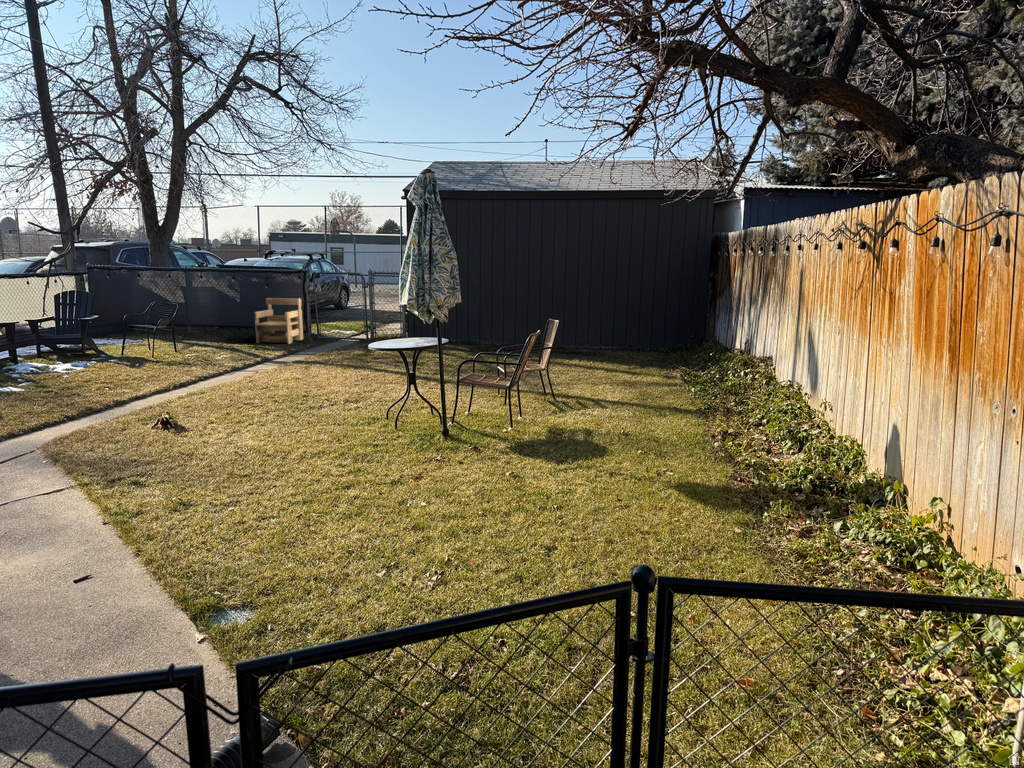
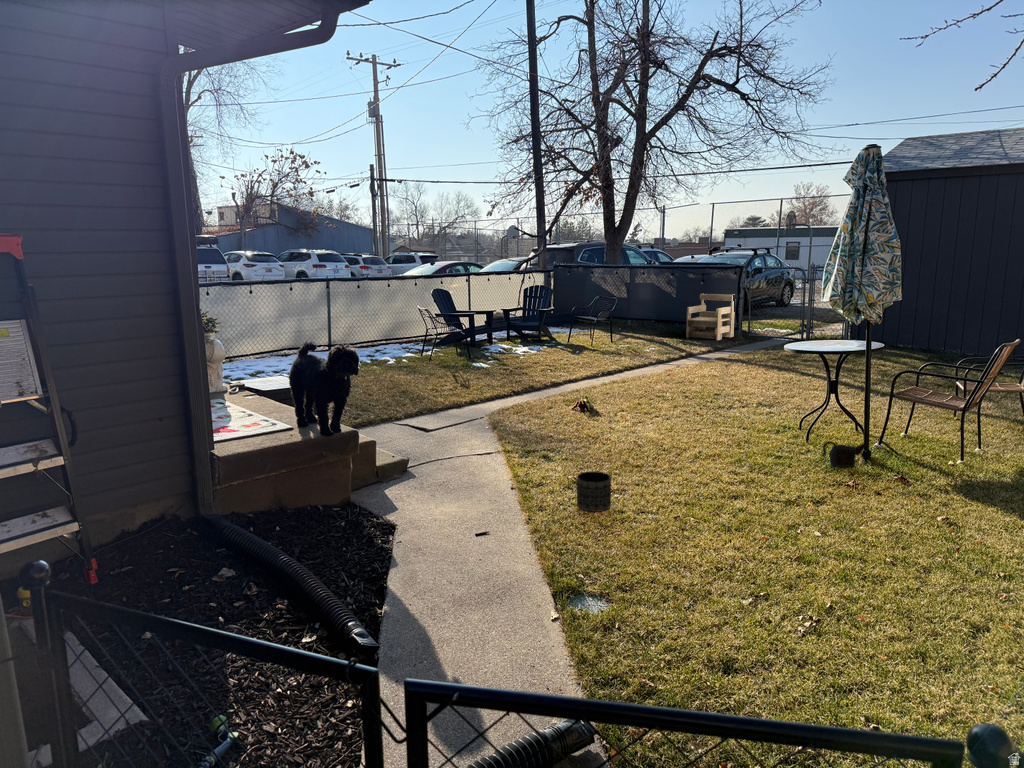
watering can: none [411,422,447,447] -> present [822,441,869,467]
planter: none [188,486,228,528] -> present [577,471,611,512]

